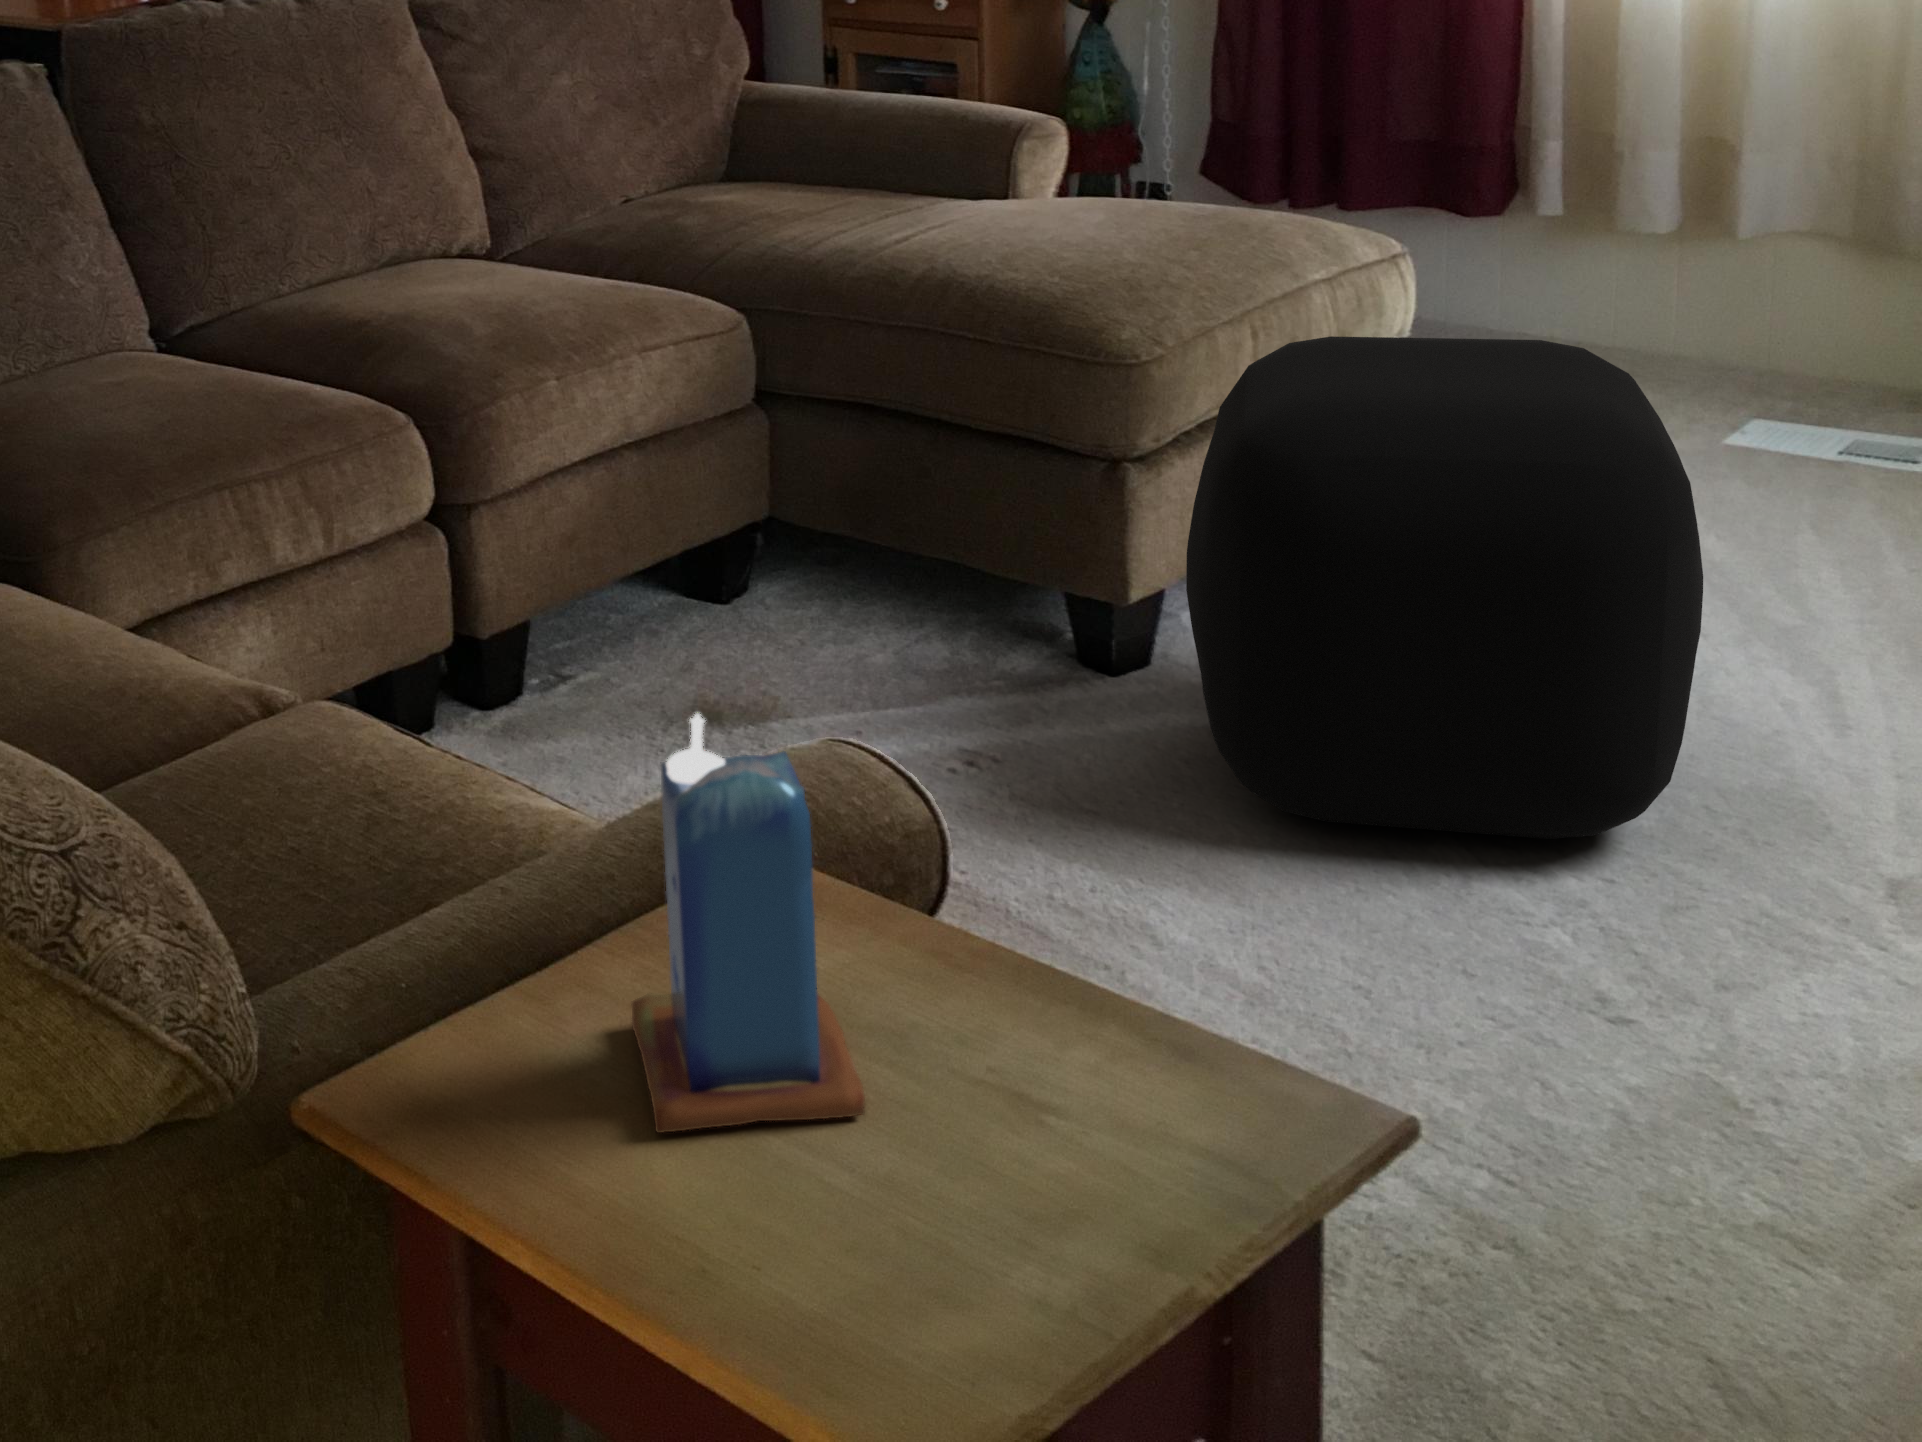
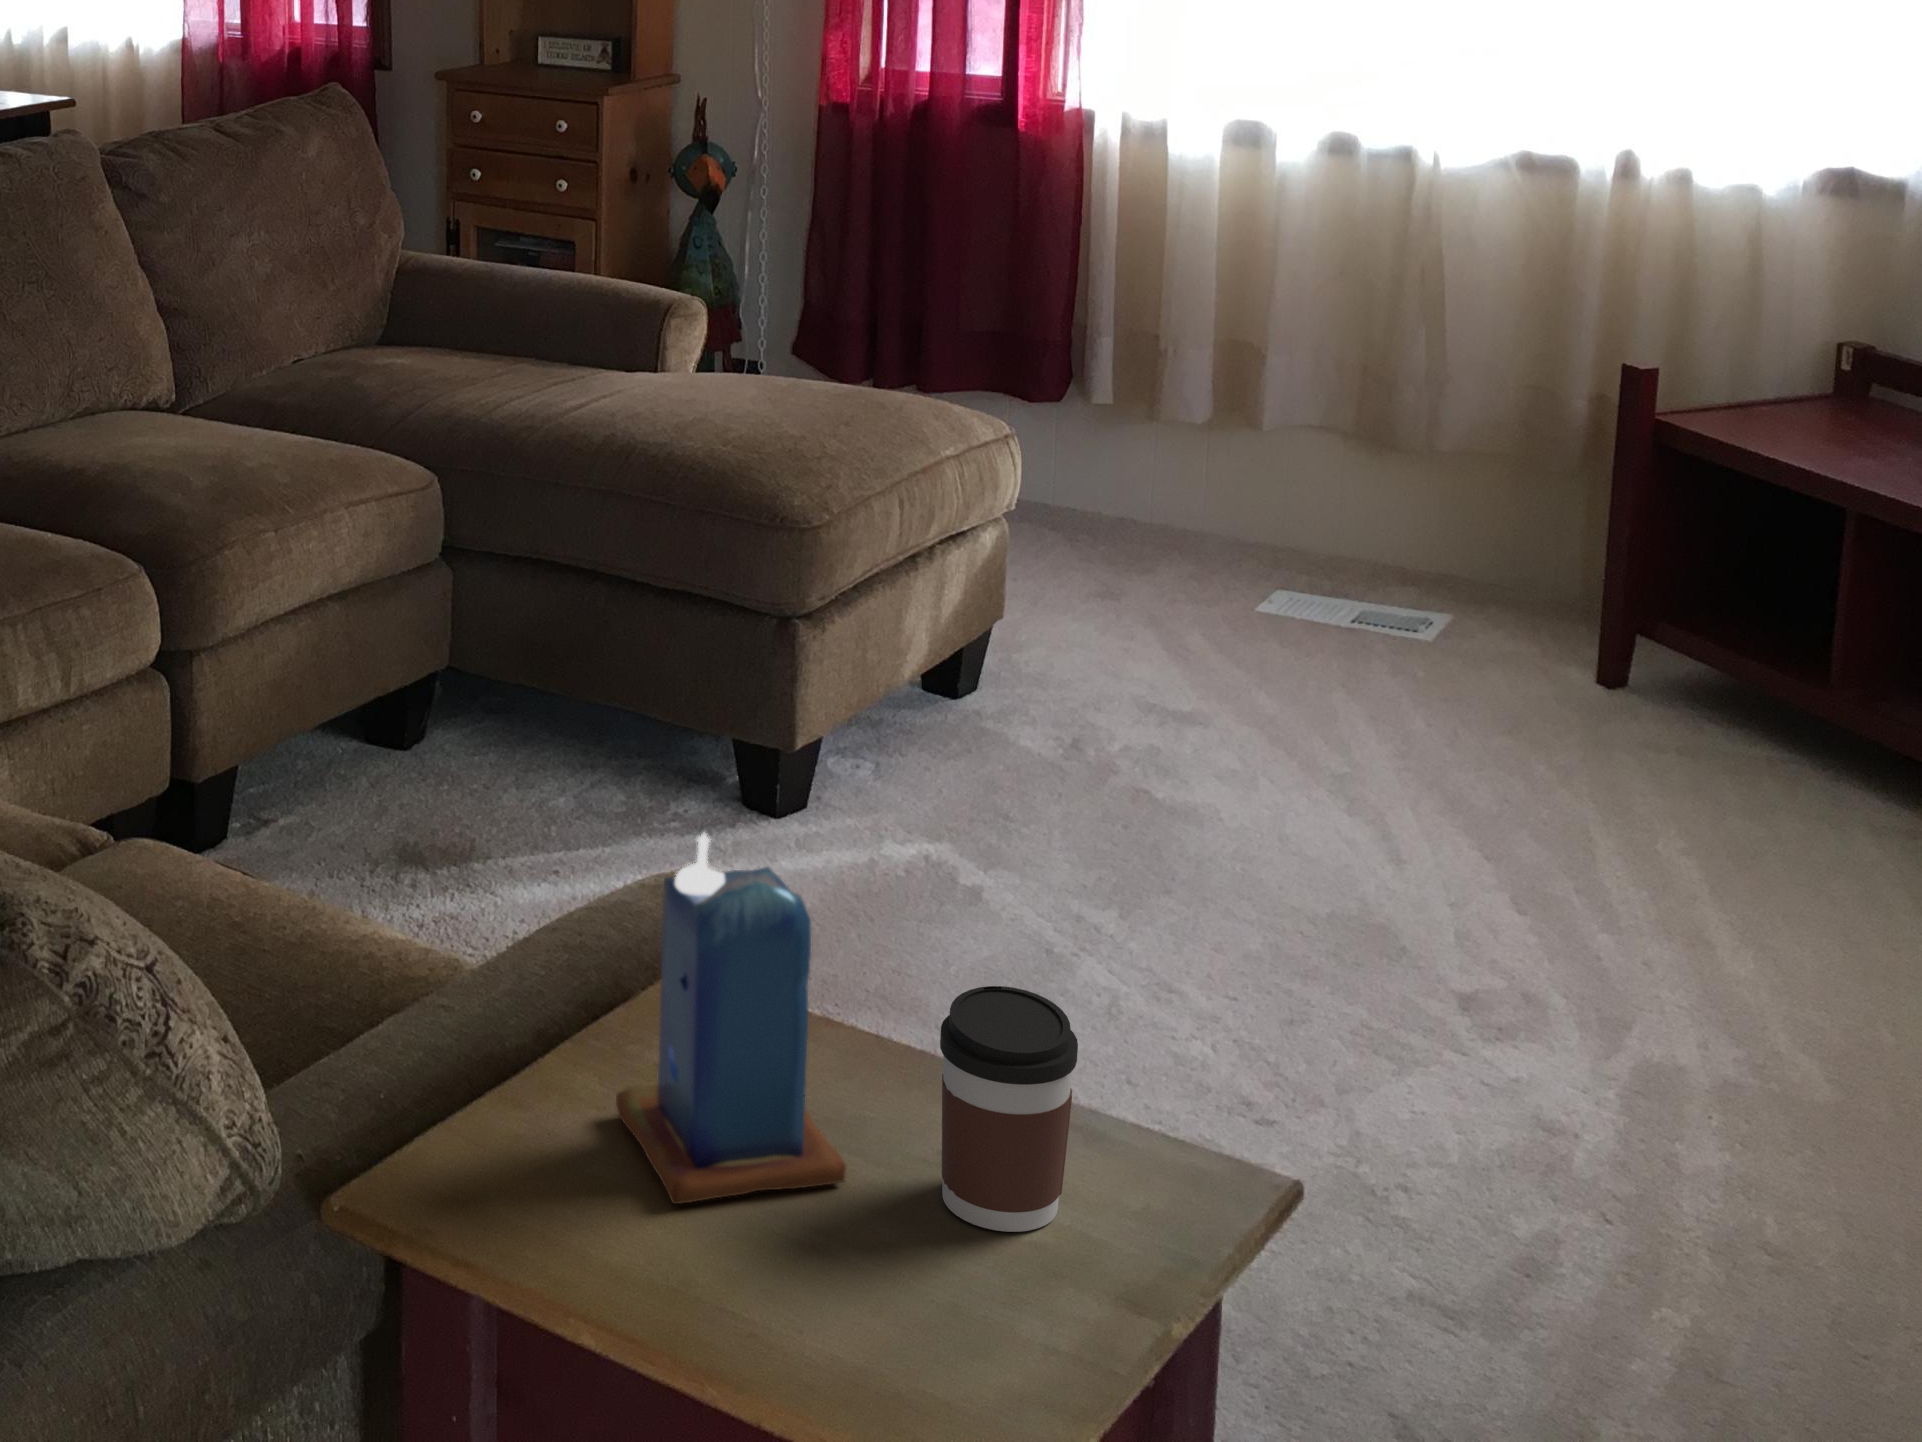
ottoman: present [1186,336,1703,839] -> none [863,511,1301,962]
coffee cup: none [959,896,1122,1185] -> present [940,986,1078,1232]

